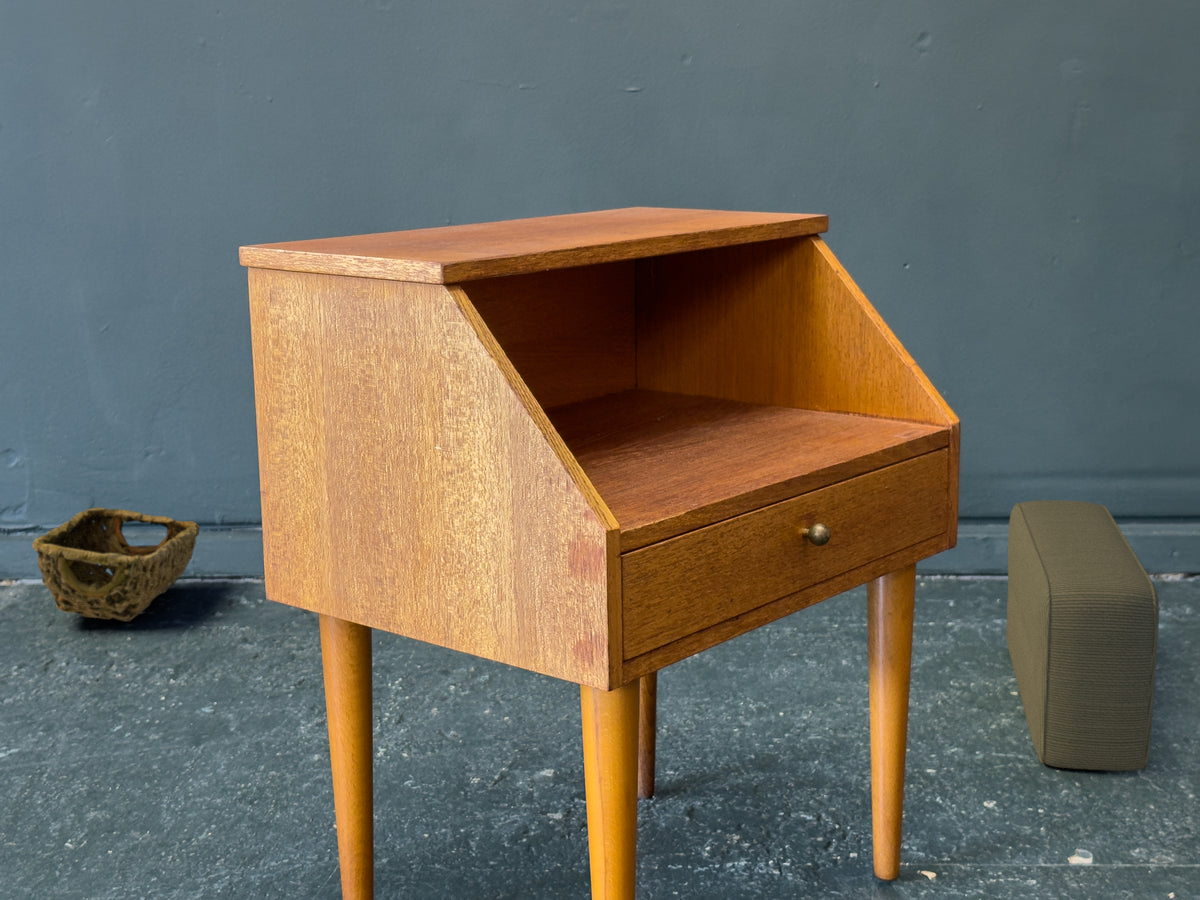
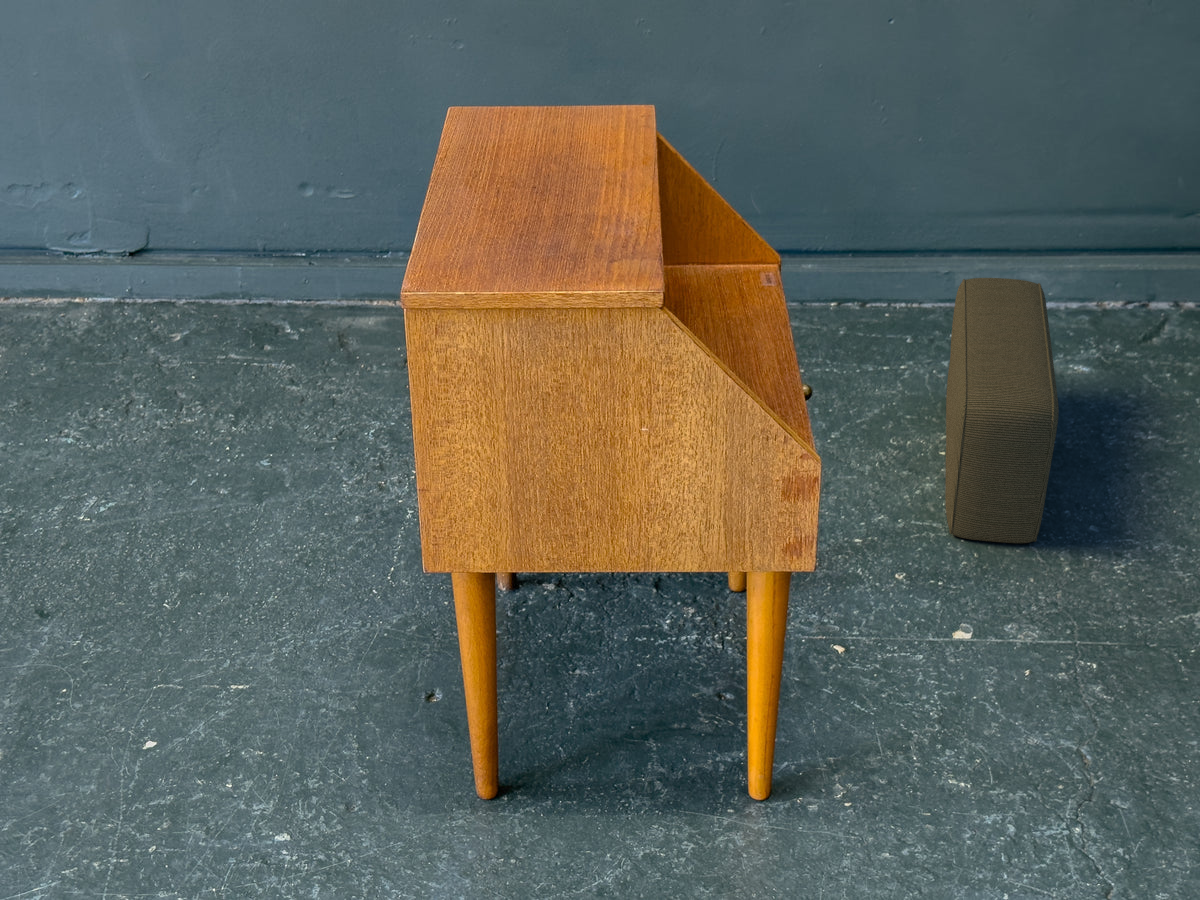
woven basket: present [32,507,199,621] -> none [101,240,245,356]

